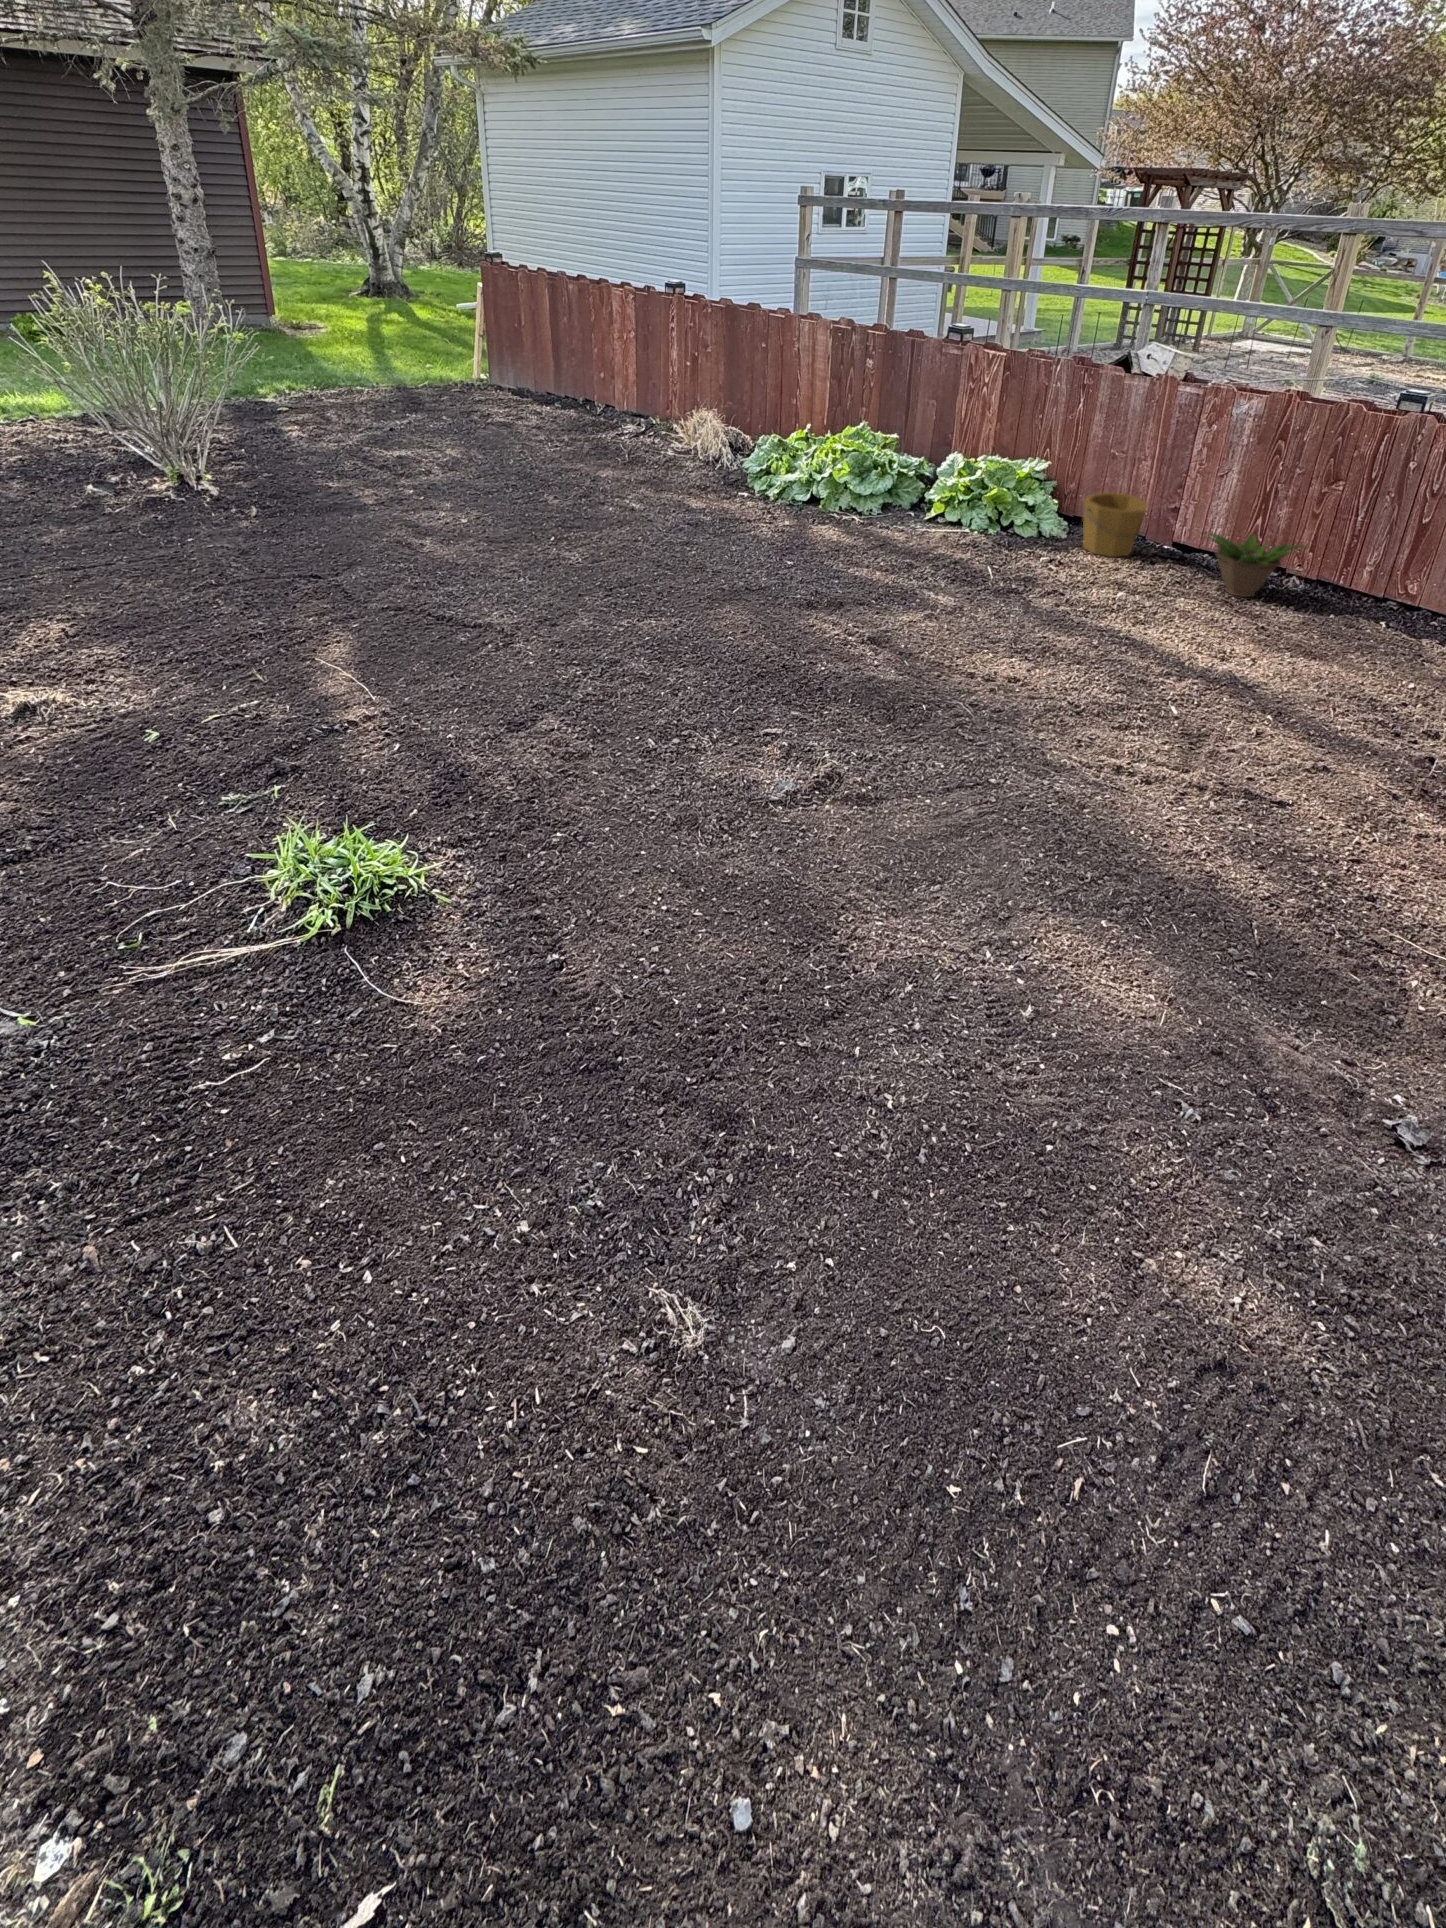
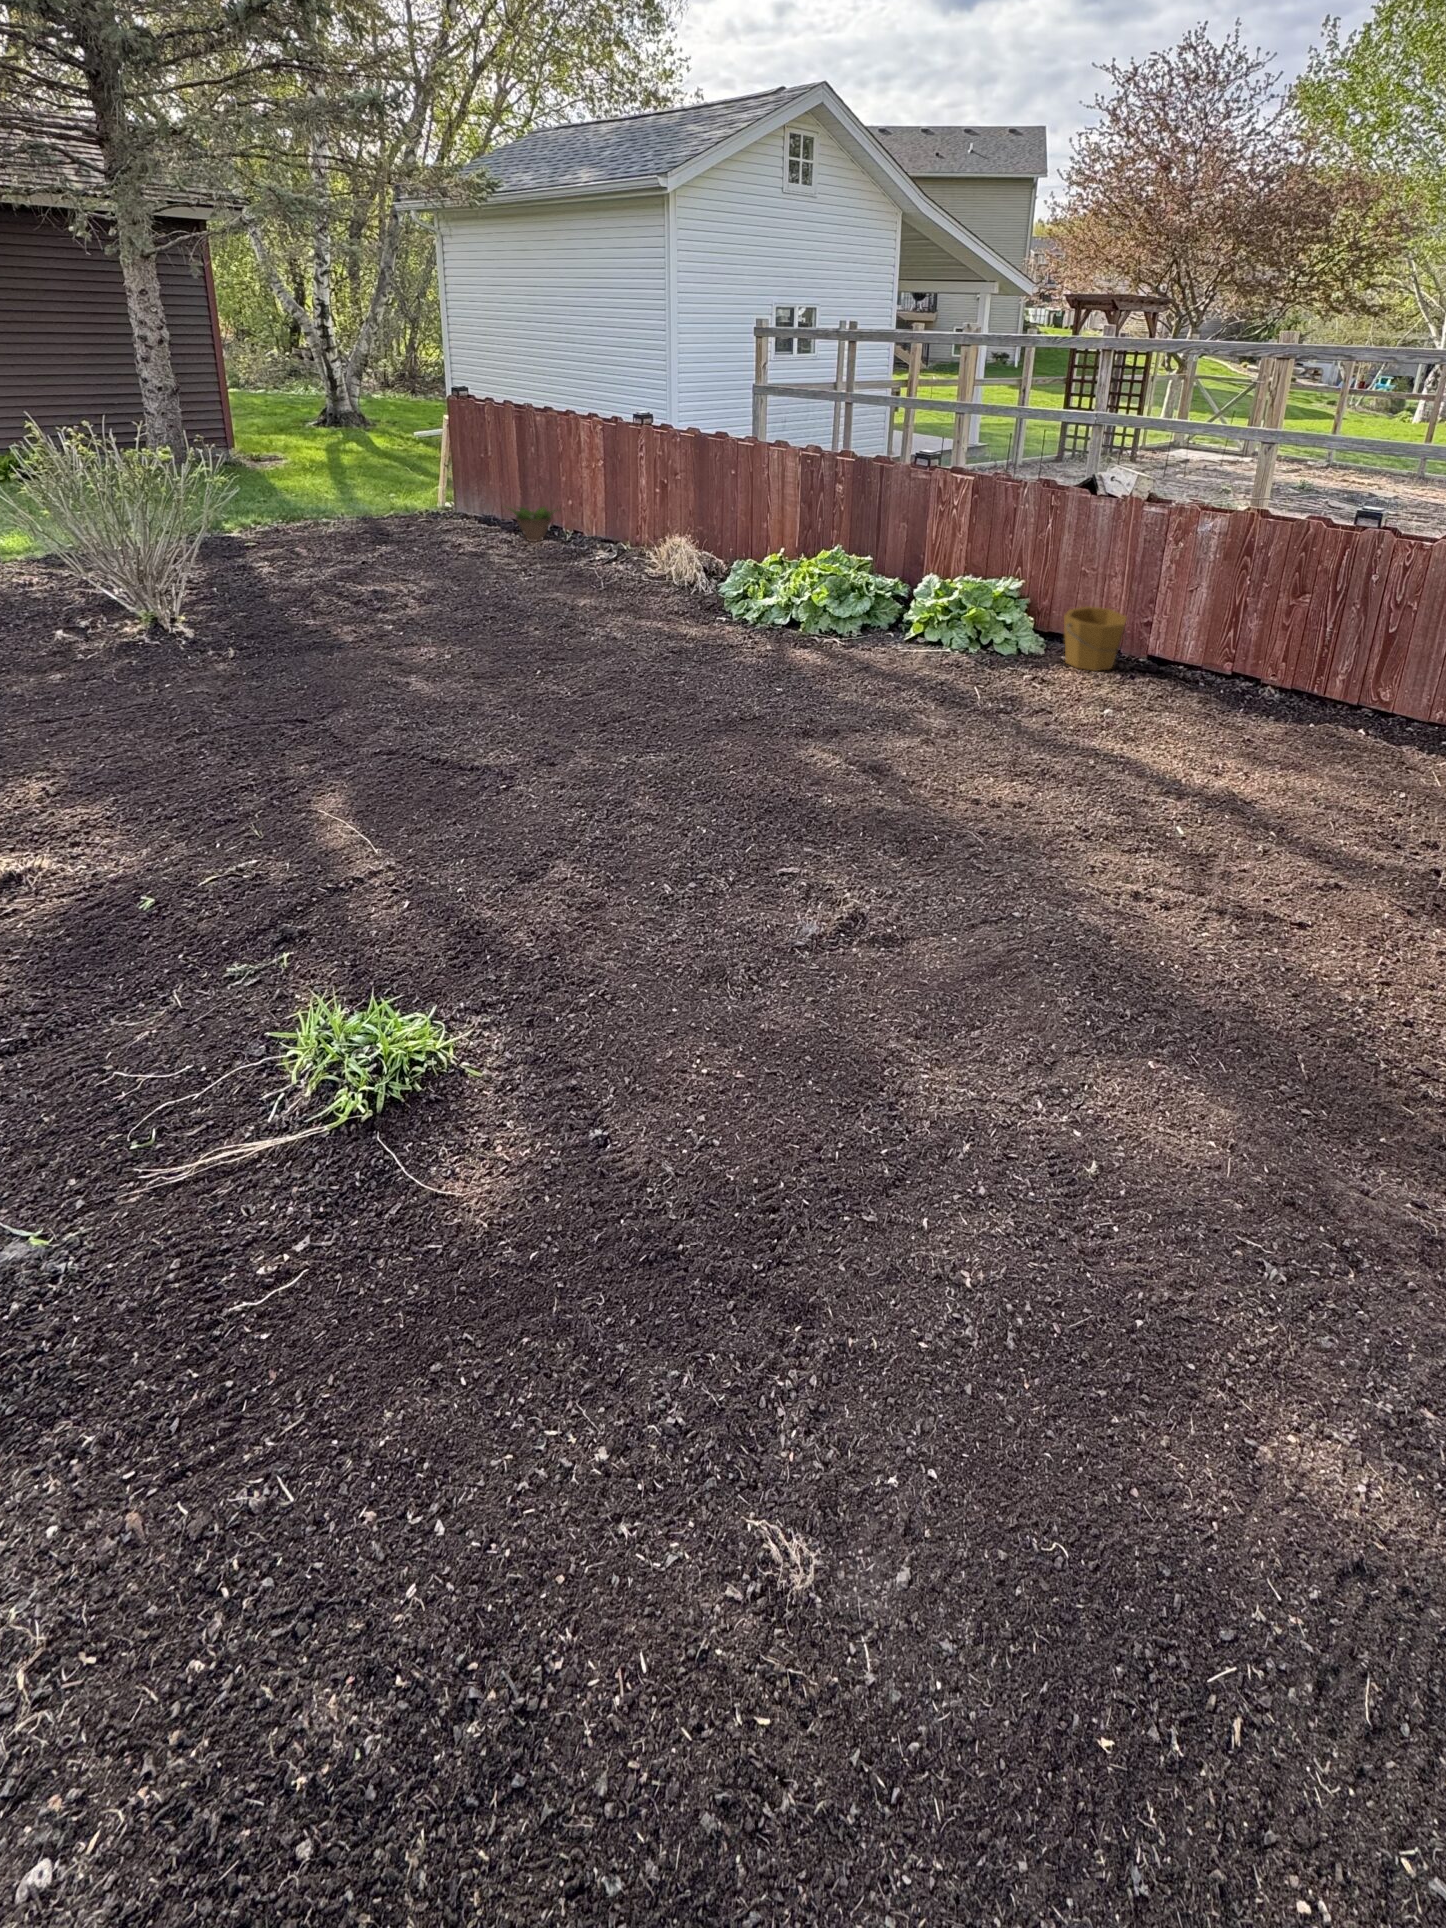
decorative plant: present [1207,533,1305,597] -> present [510,507,555,542]

